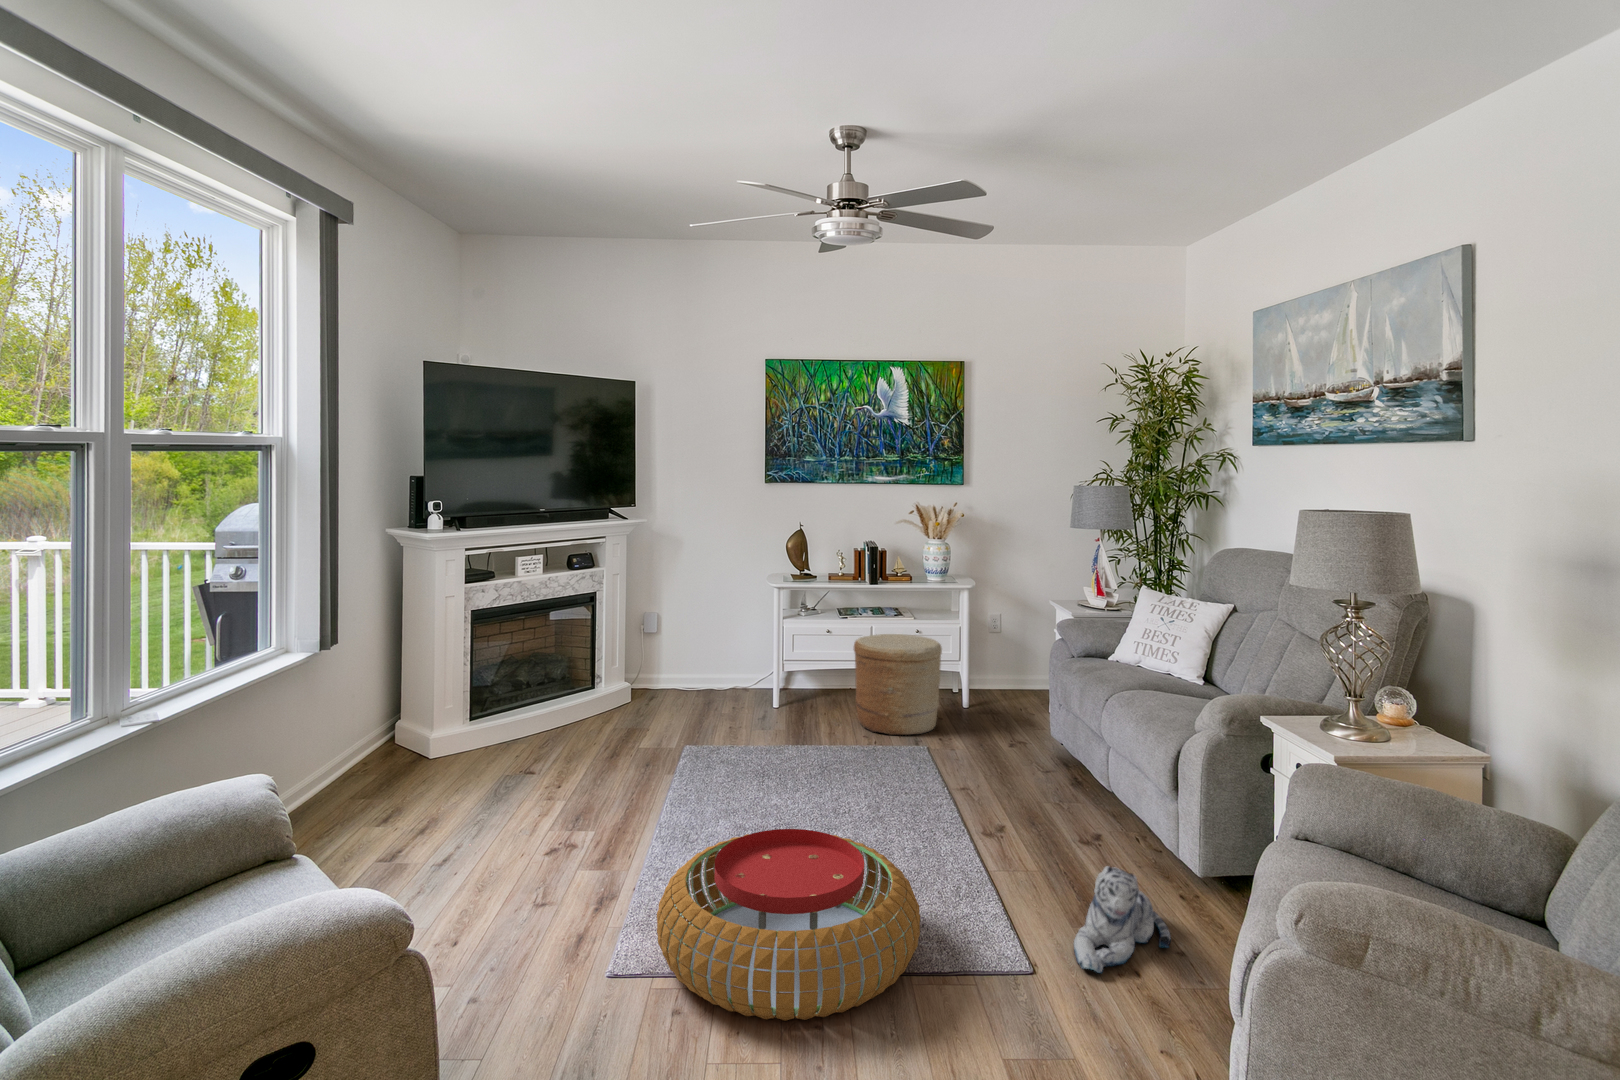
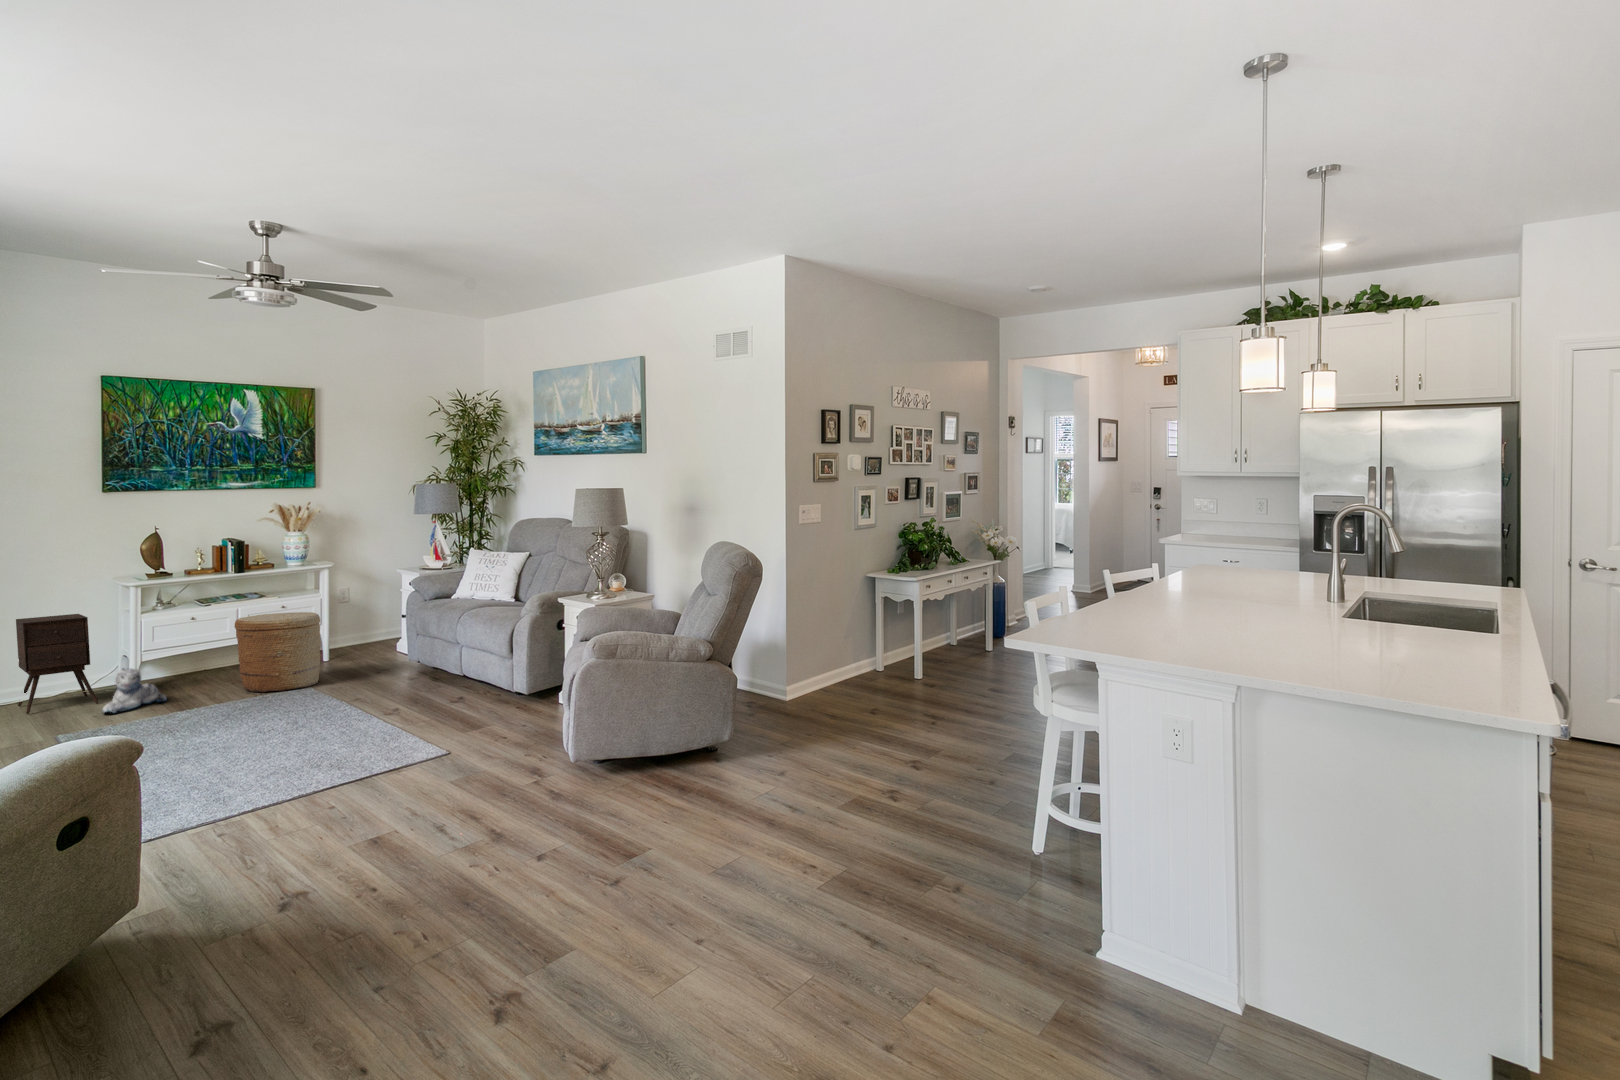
side table: none [680,609,738,707] -> present [16,614,98,714]
pouf: present [657,829,920,1021] -> none [181,705,383,802]
plush toy: present [1074,866,1171,973] -> present [103,668,167,713]

